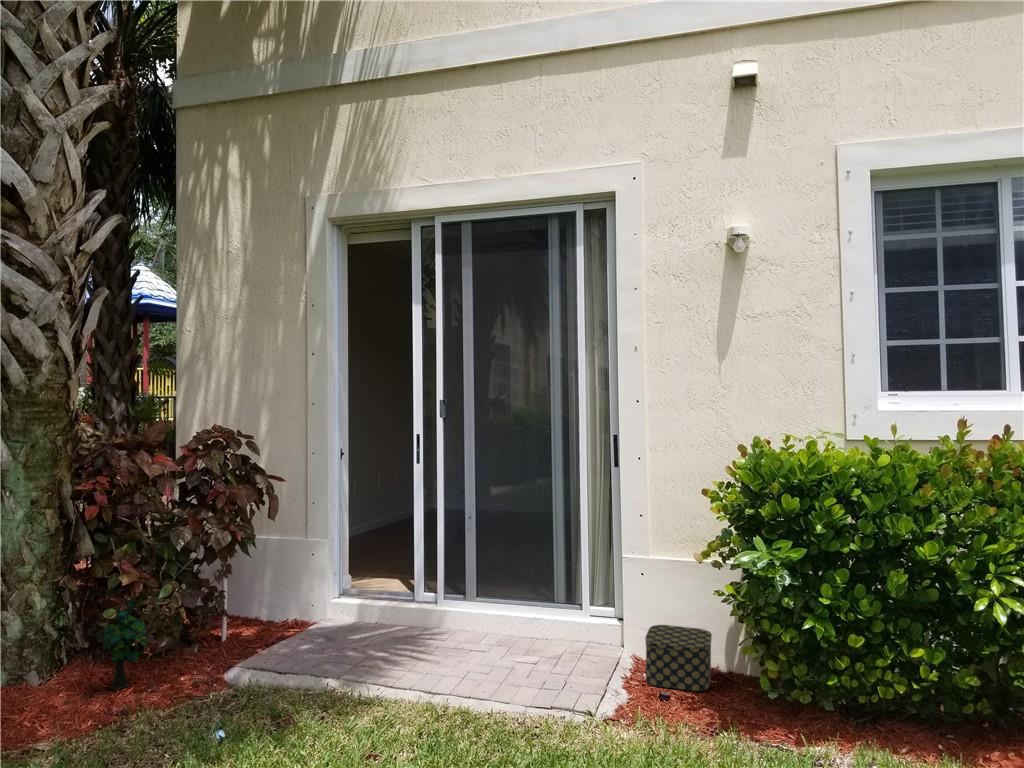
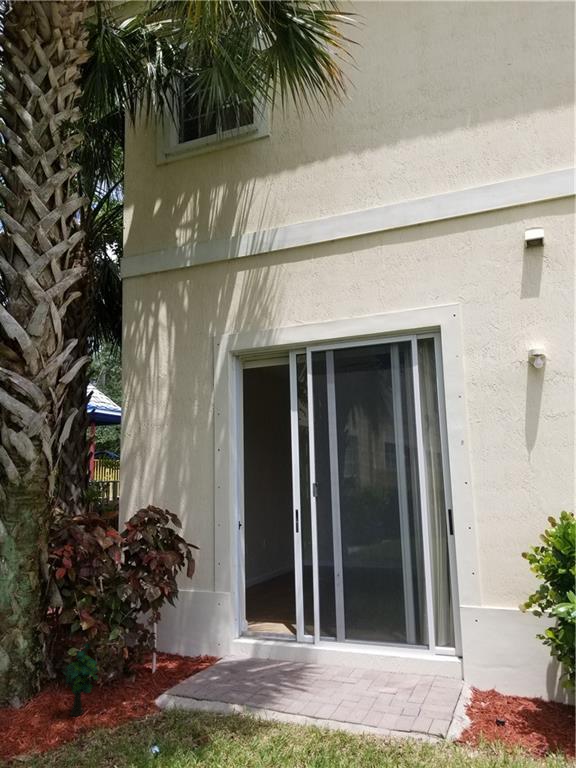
storage box: present [645,625,712,691] -> none [494,668,556,732]

